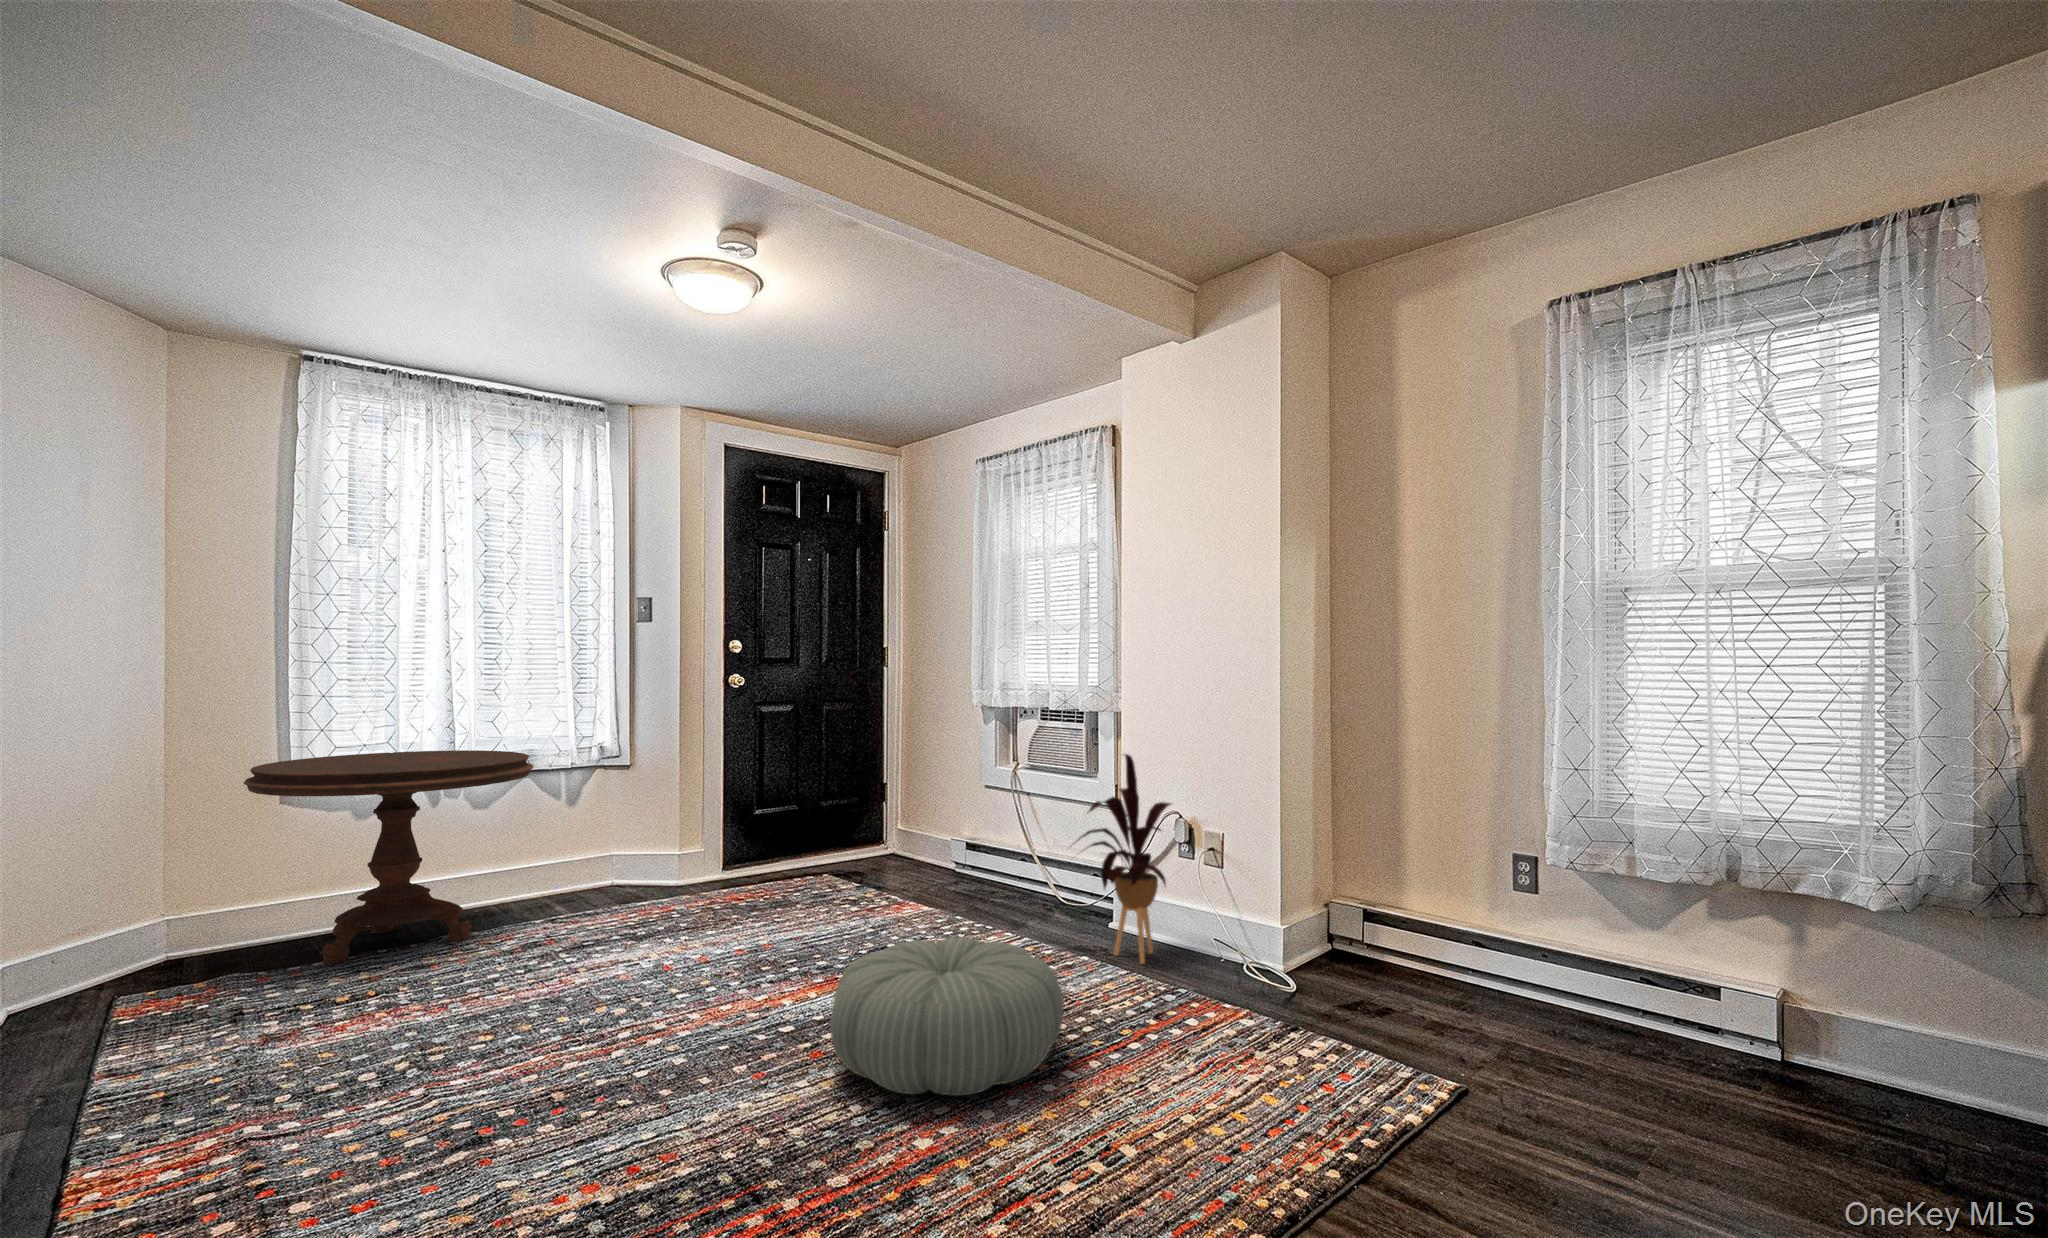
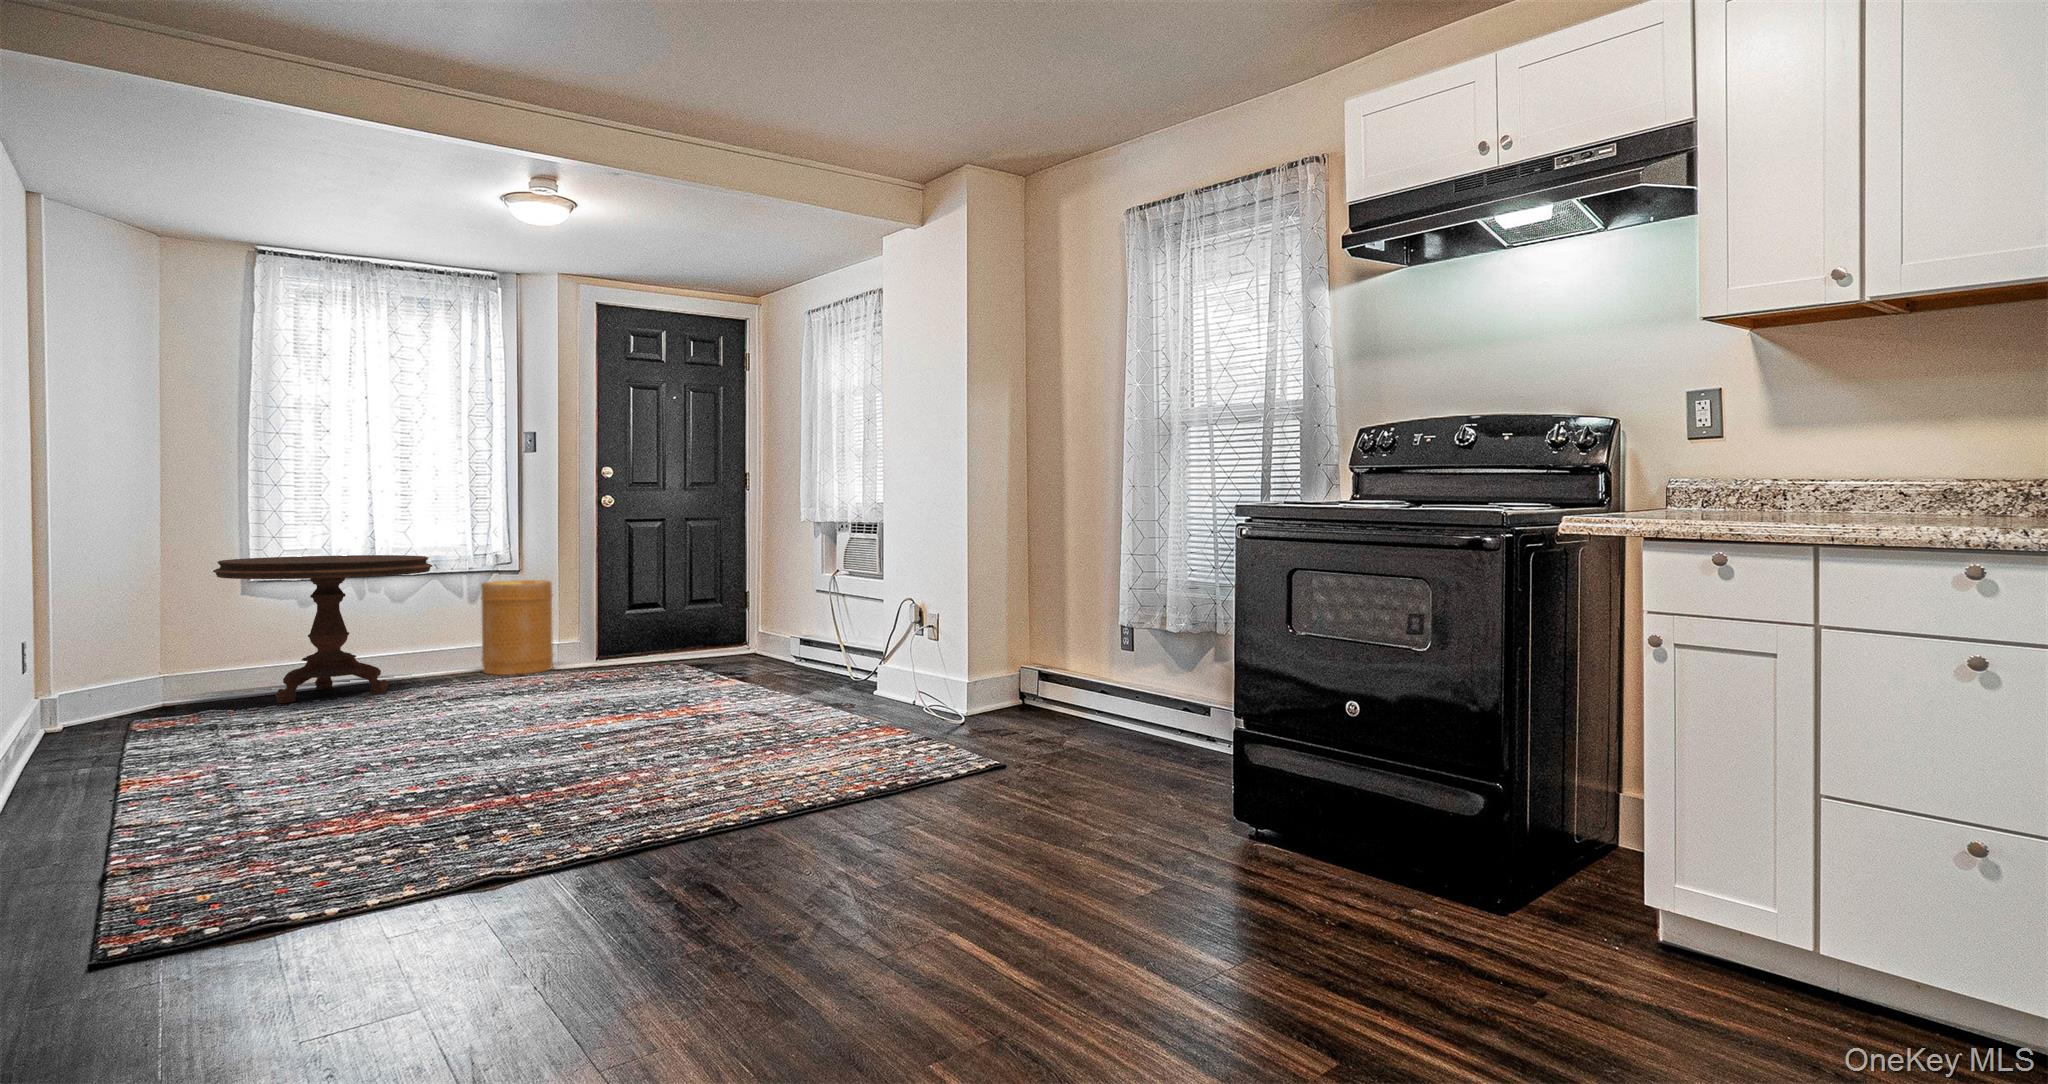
house plant: present [1077,754,1171,964] -> none [813,552,907,708]
basket: none [580,775,669,900] -> present [481,580,554,675]
pouf: present [830,937,1063,1096] -> none [587,671,754,757]

